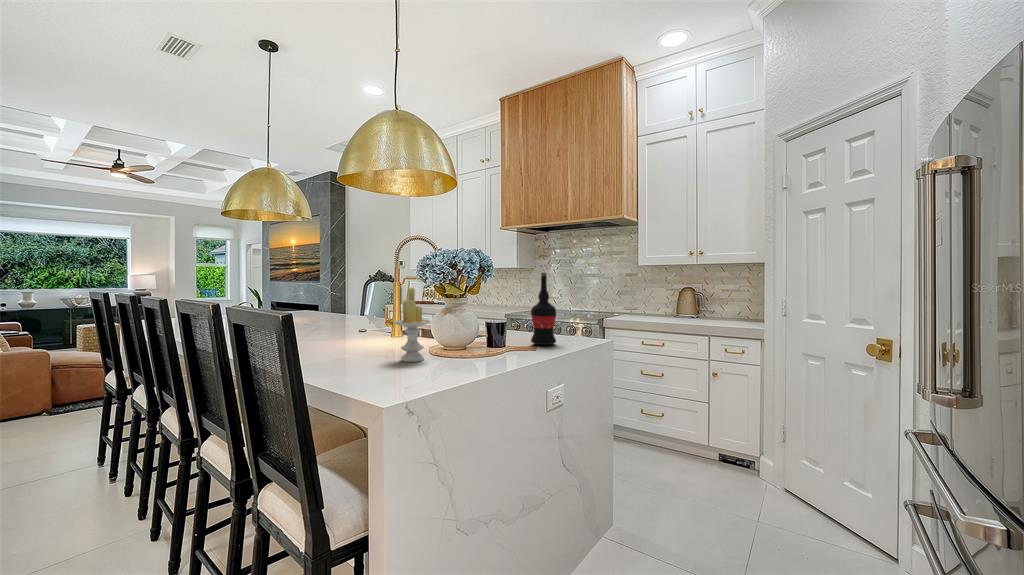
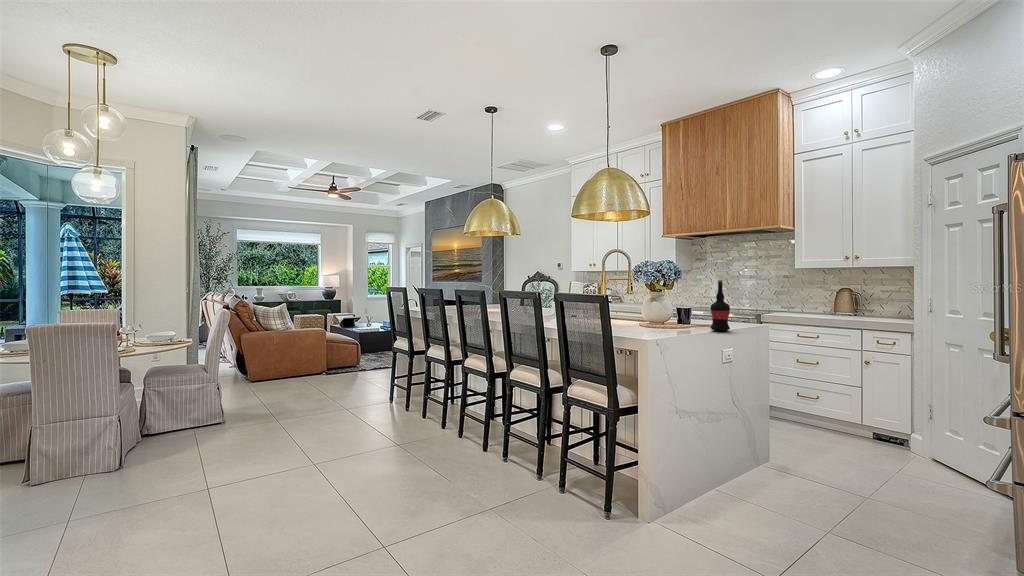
candle: present [394,288,431,362] -> none [626,292,649,338]

